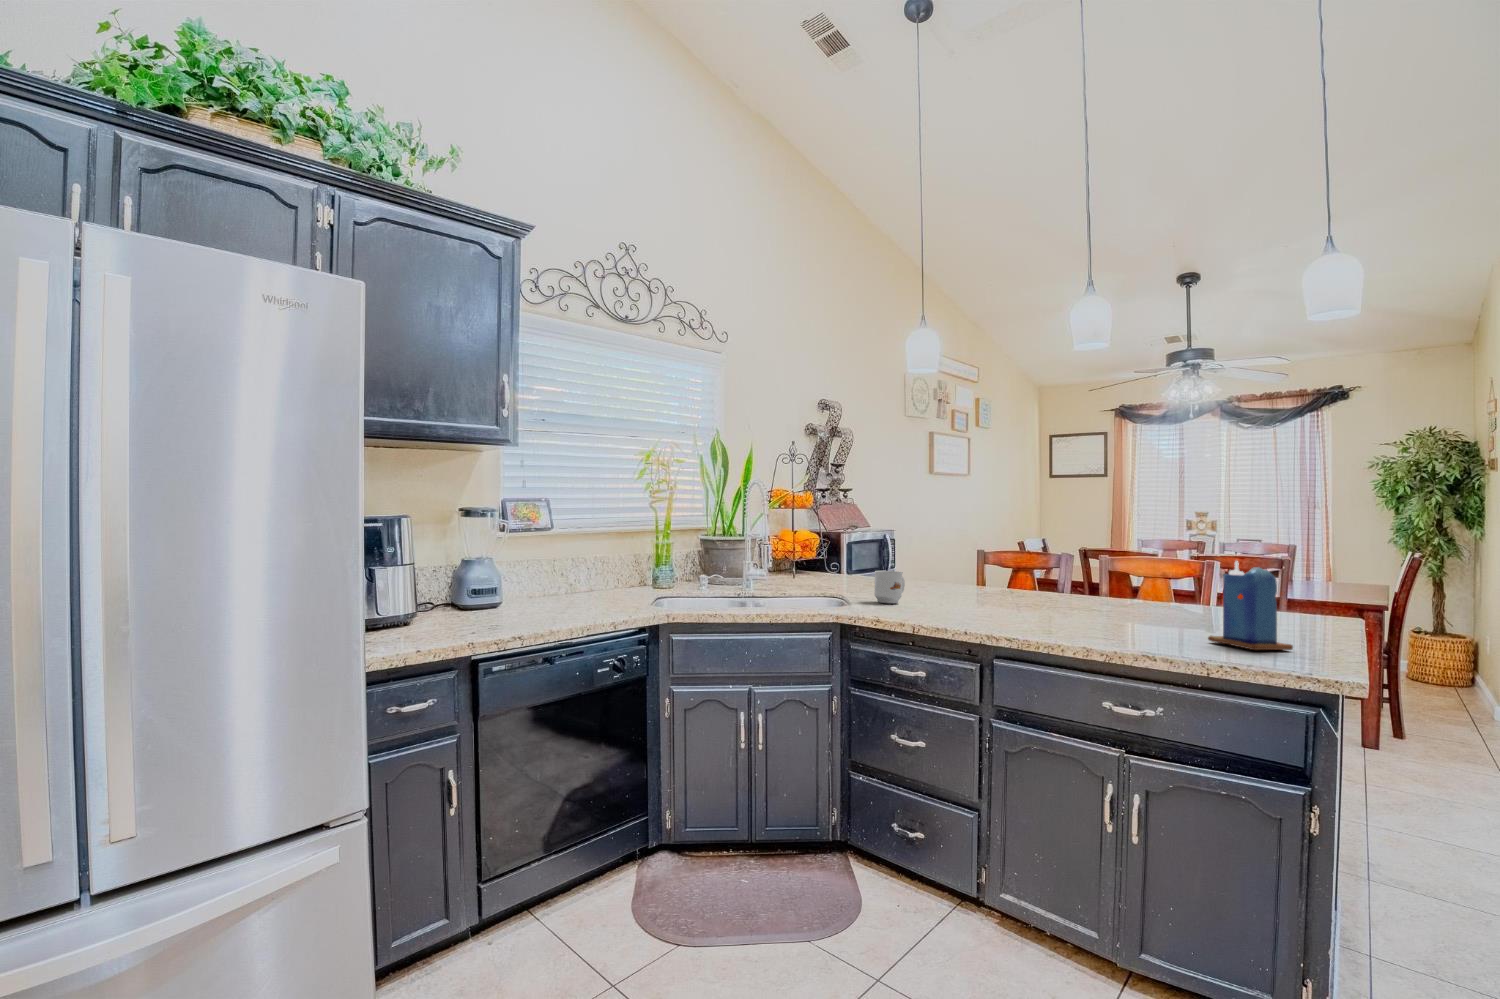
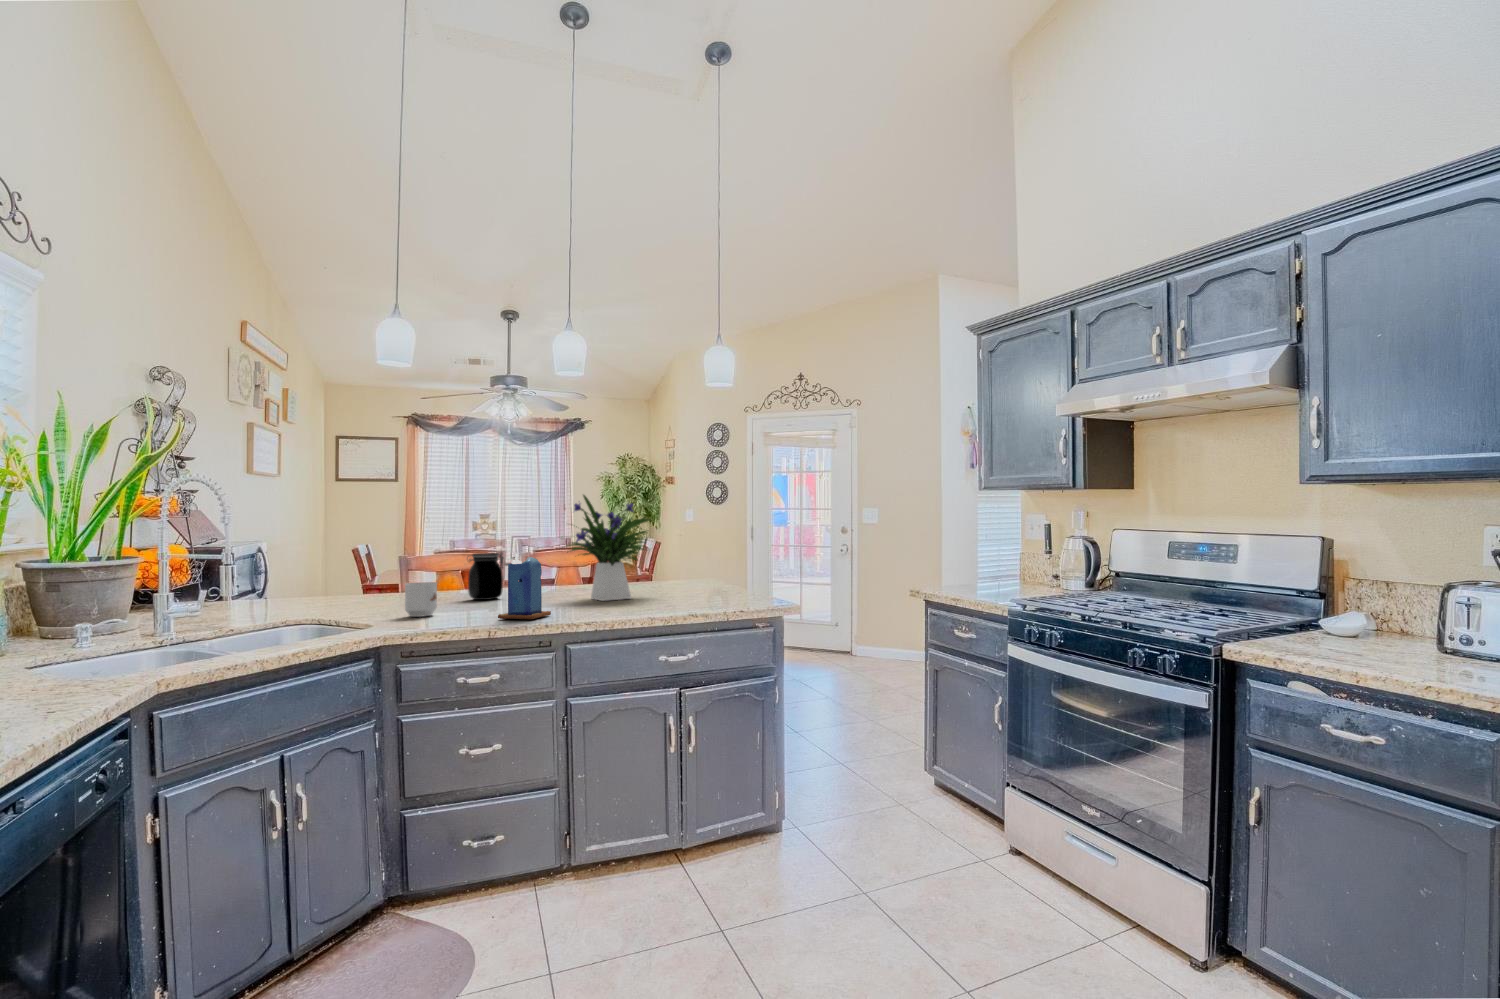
flower arrangement: none [1044,484,1190,624] -> present [562,495,651,601]
jar: none [977,550,1015,600] -> present [468,553,503,600]
candle: present [1208,561,1293,650] -> present [498,553,551,619]

